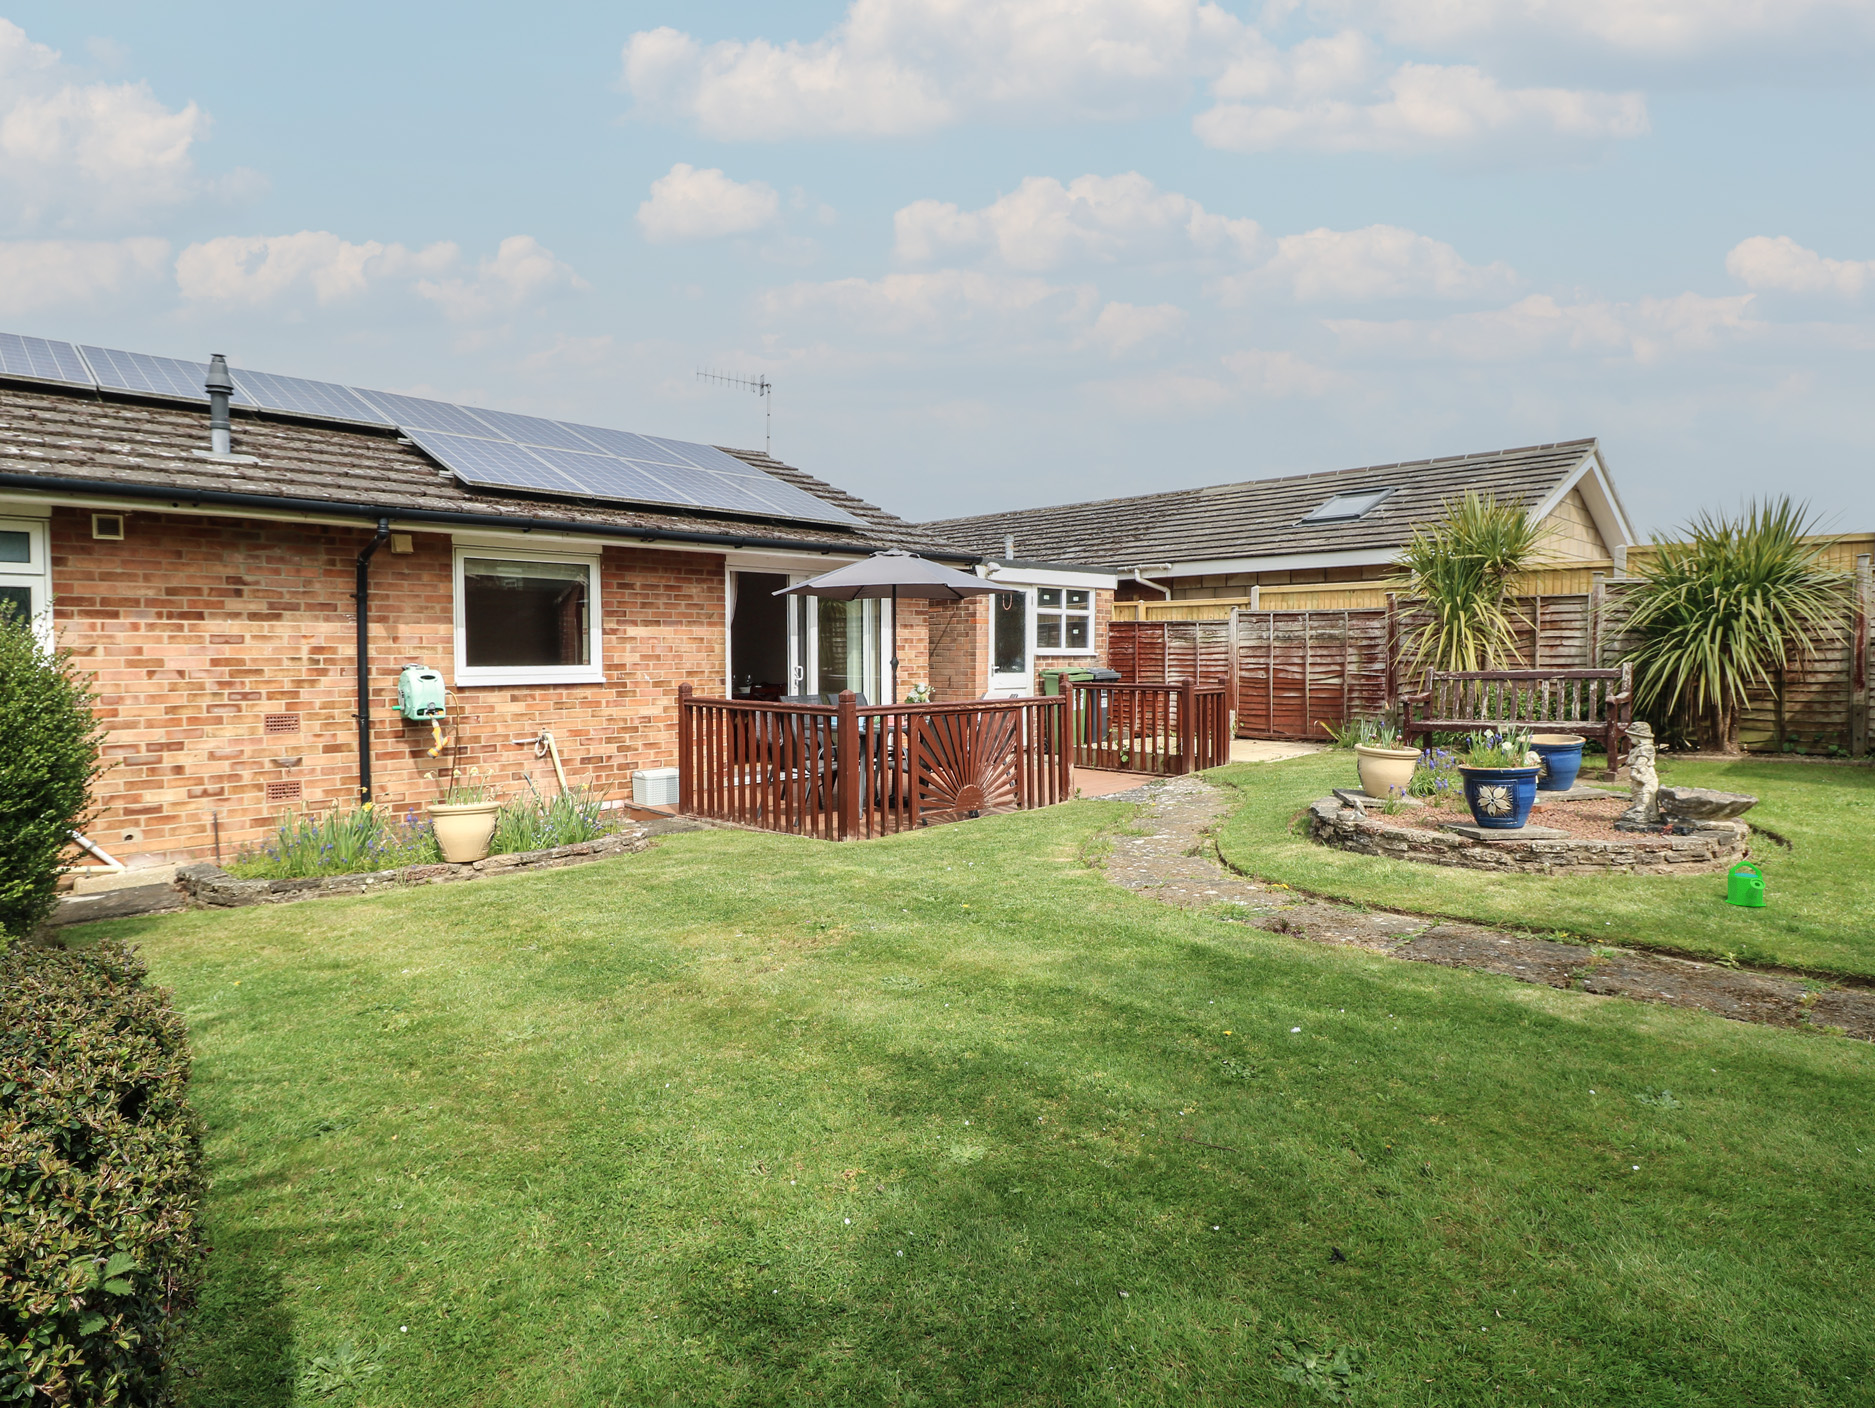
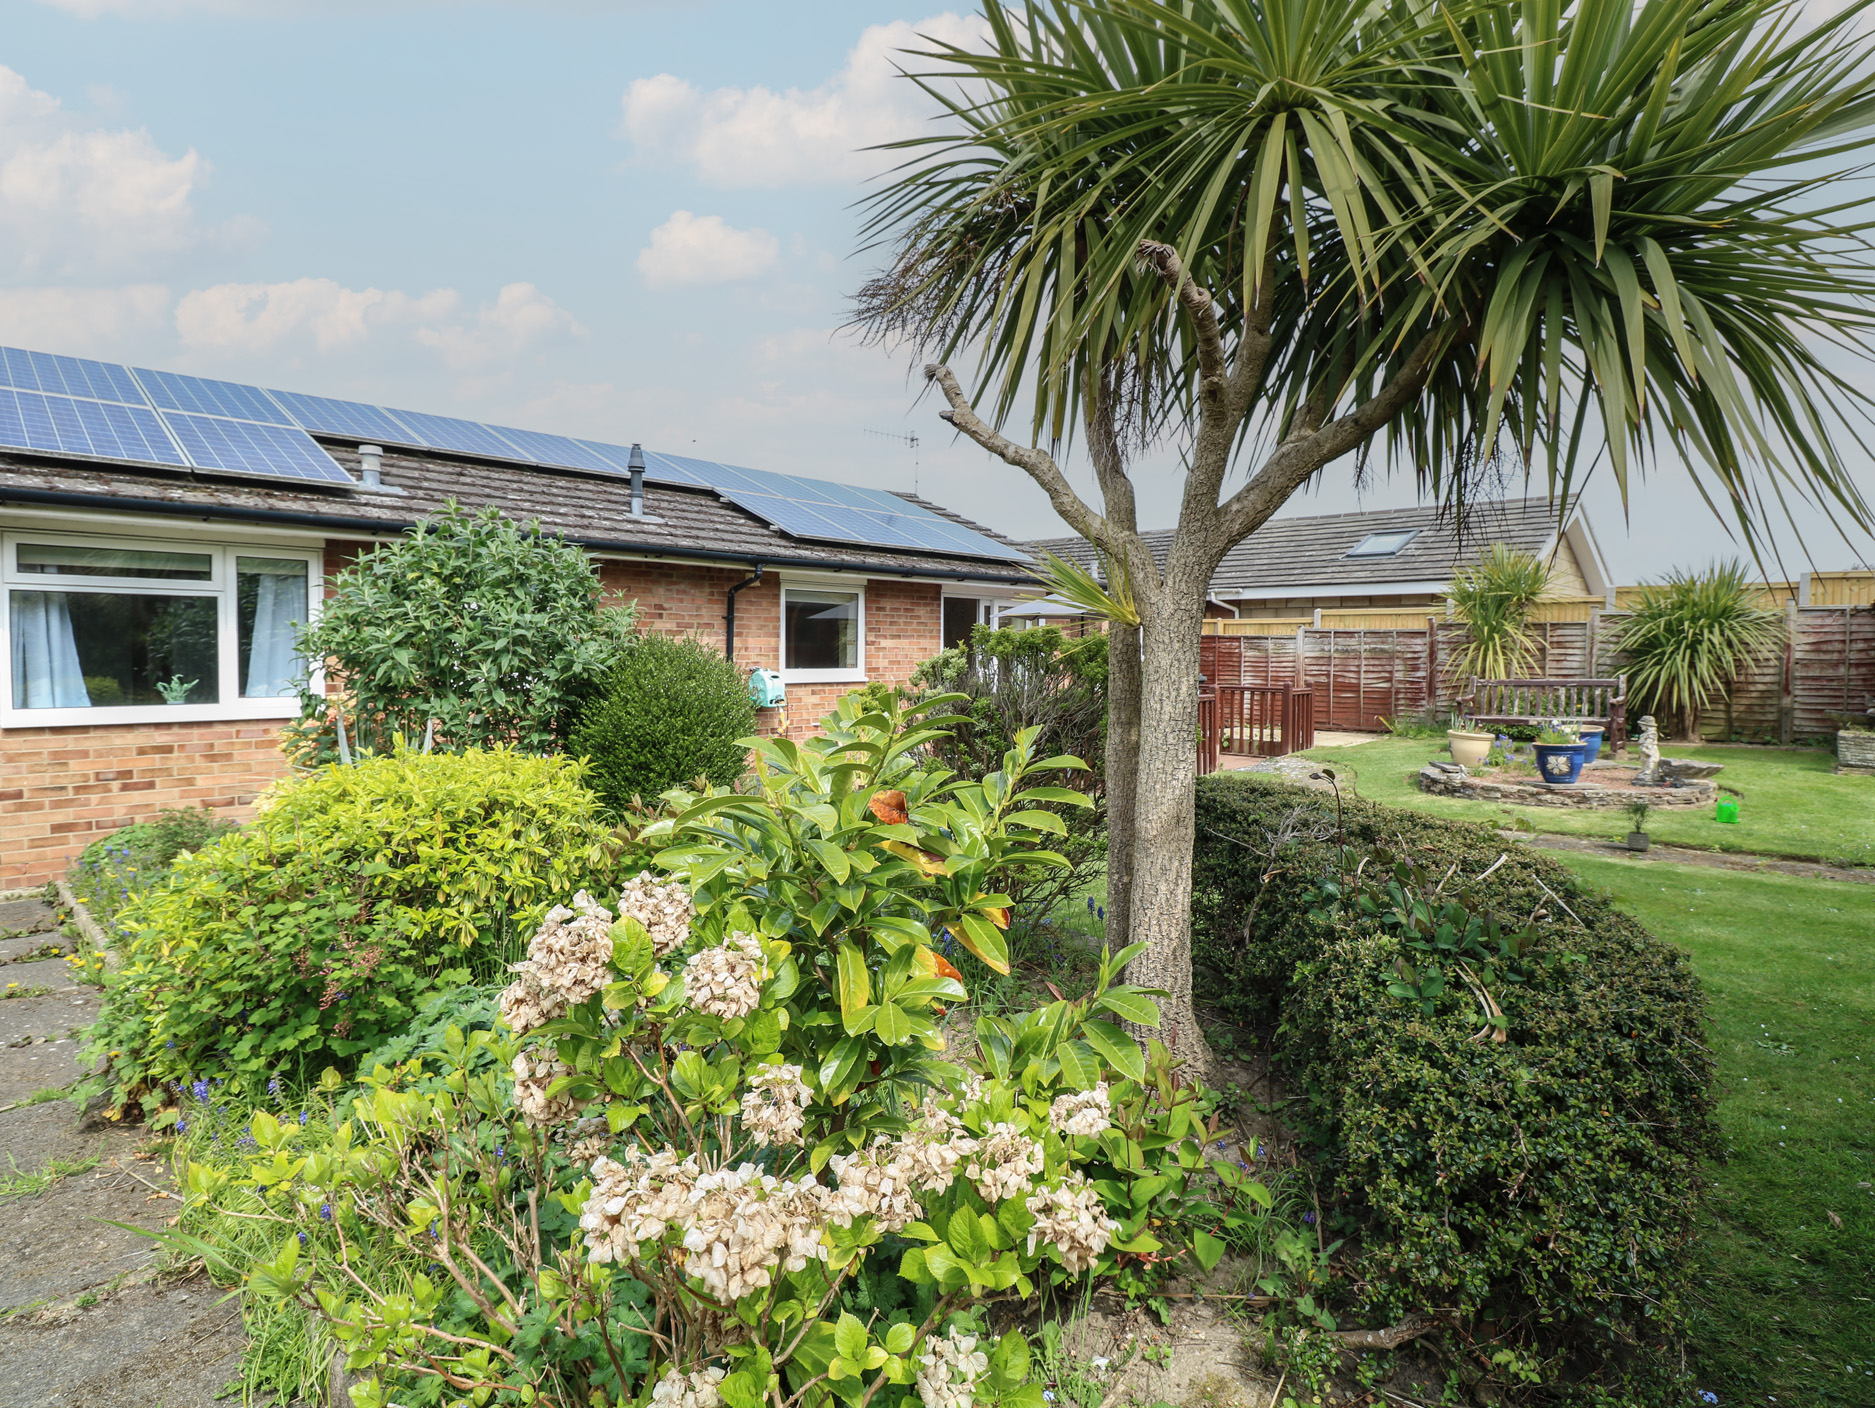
potted plant: none [1529,880,1608,975] -> present [1619,801,1655,851]

